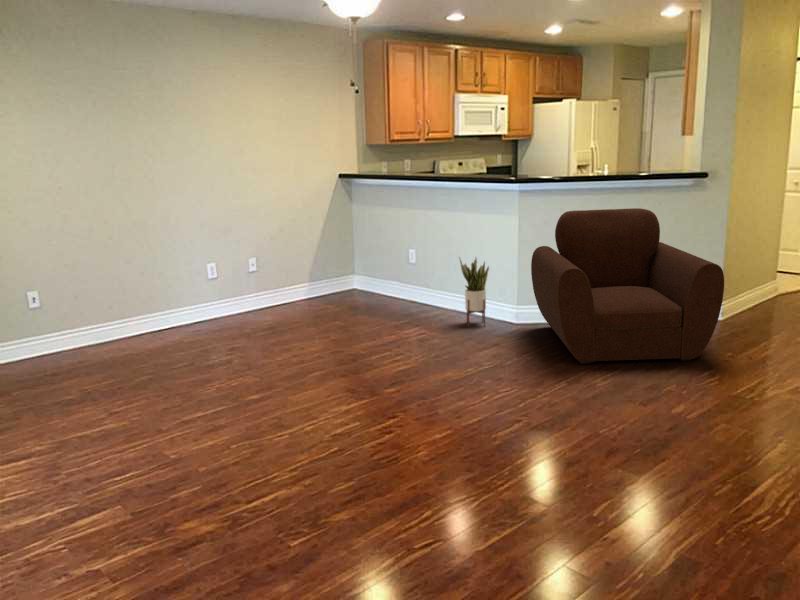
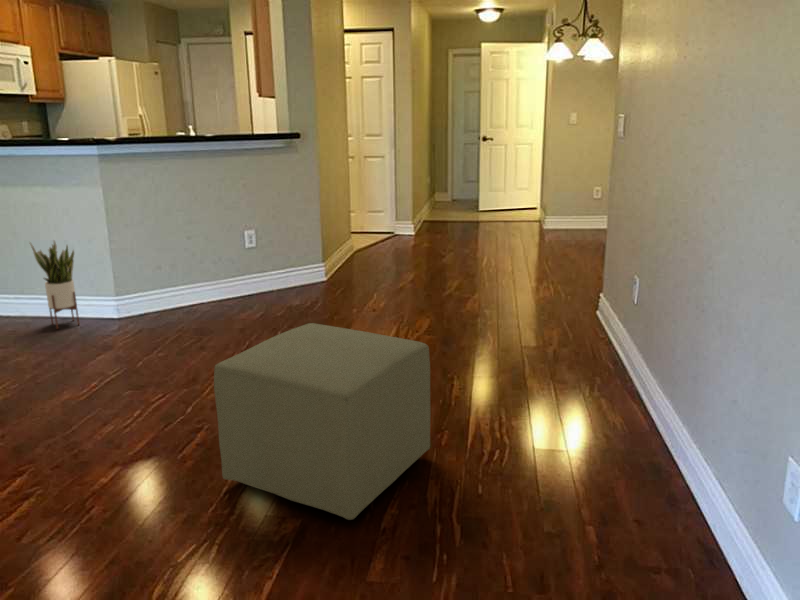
armchair: present [531,208,724,364] -> none [130,172,348,347]
ottoman: none [509,352,700,517] -> present [214,323,431,520]

